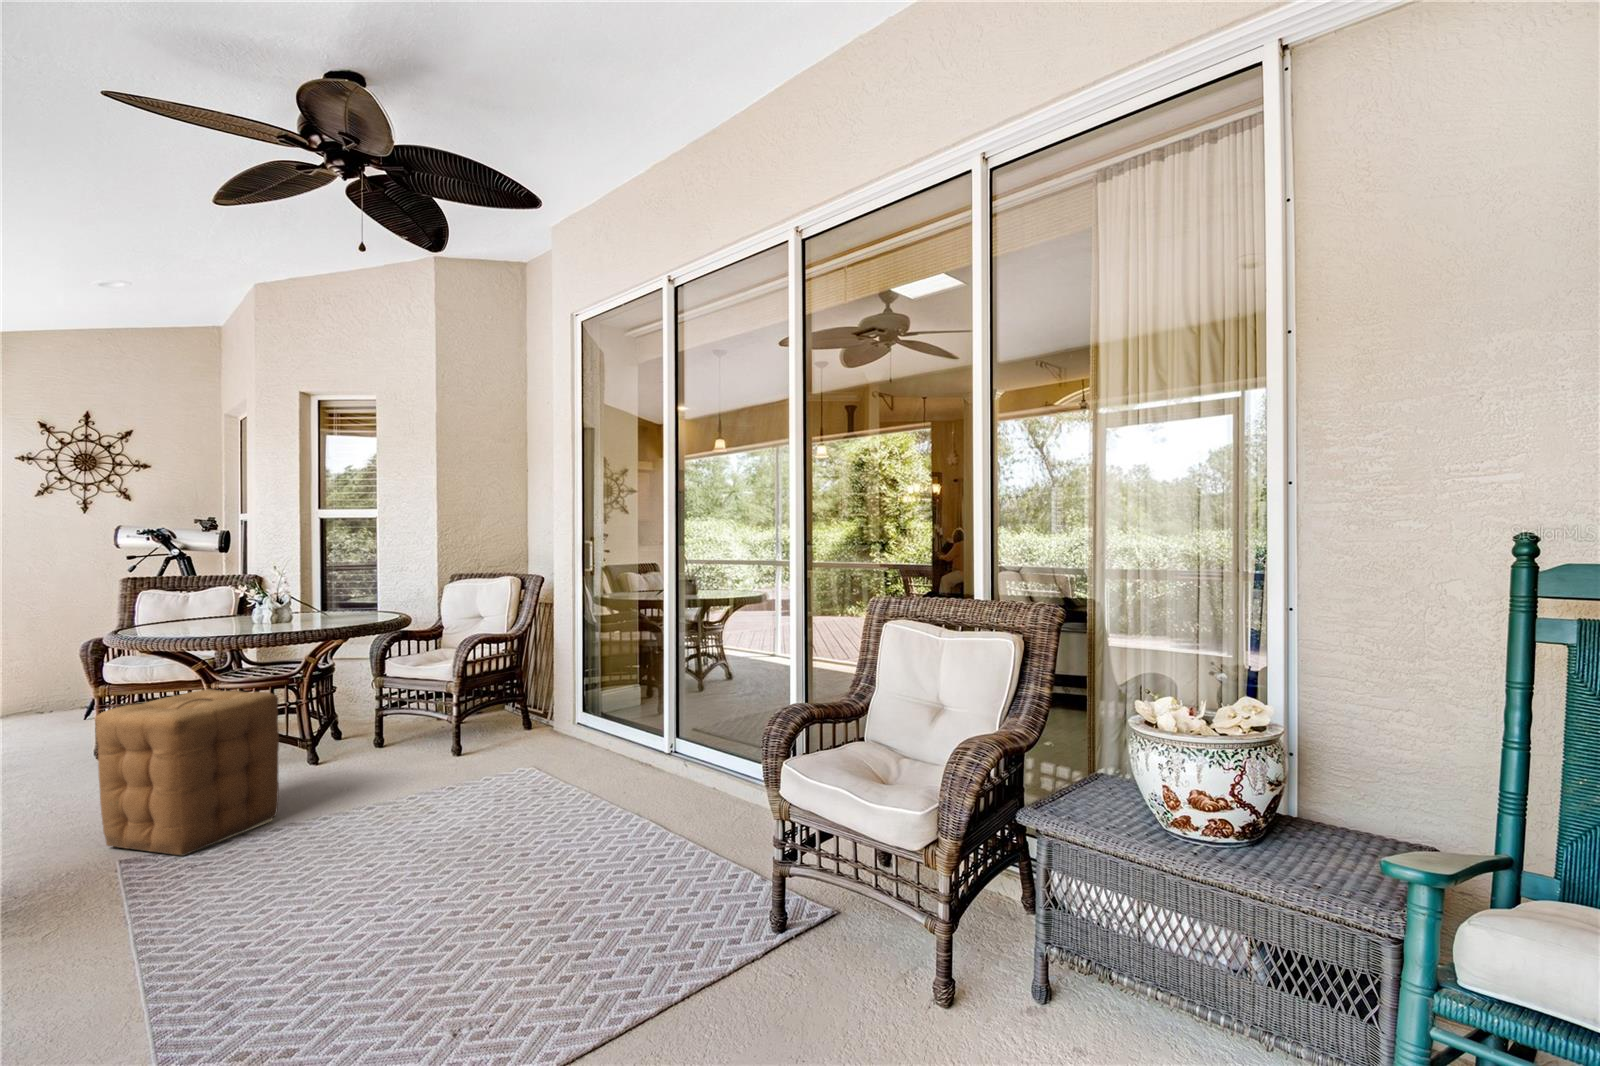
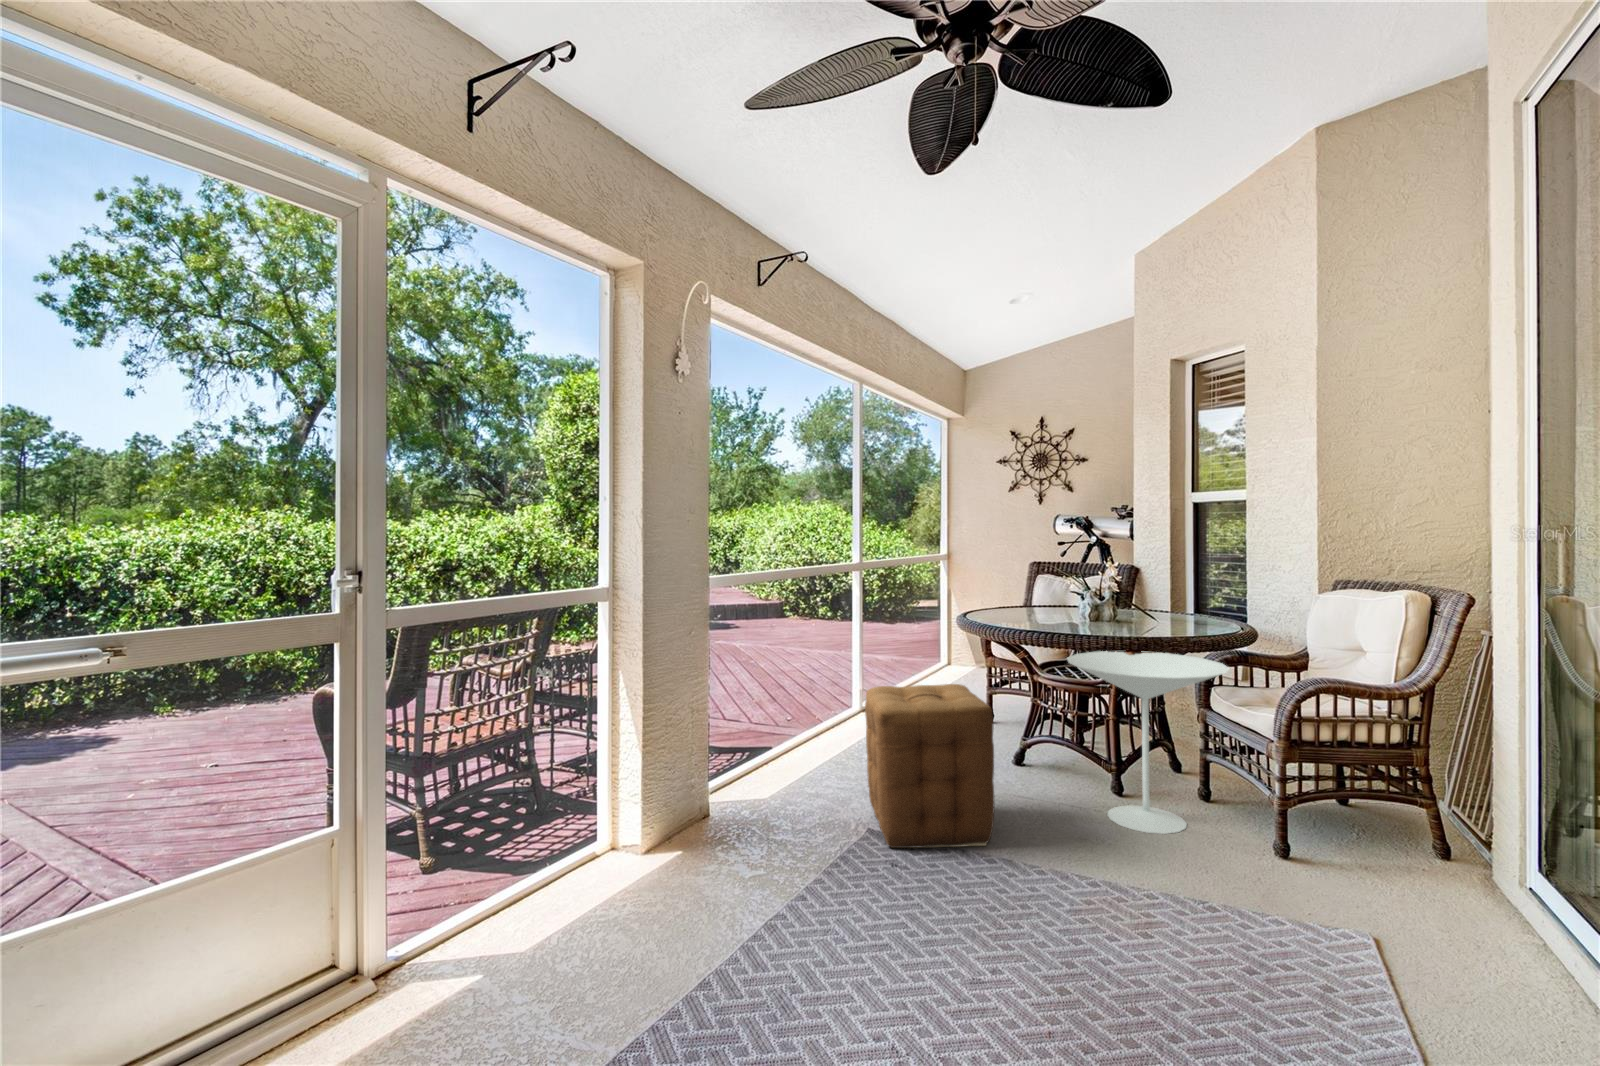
side table: none [296,635,431,776] -> present [1067,651,1229,834]

